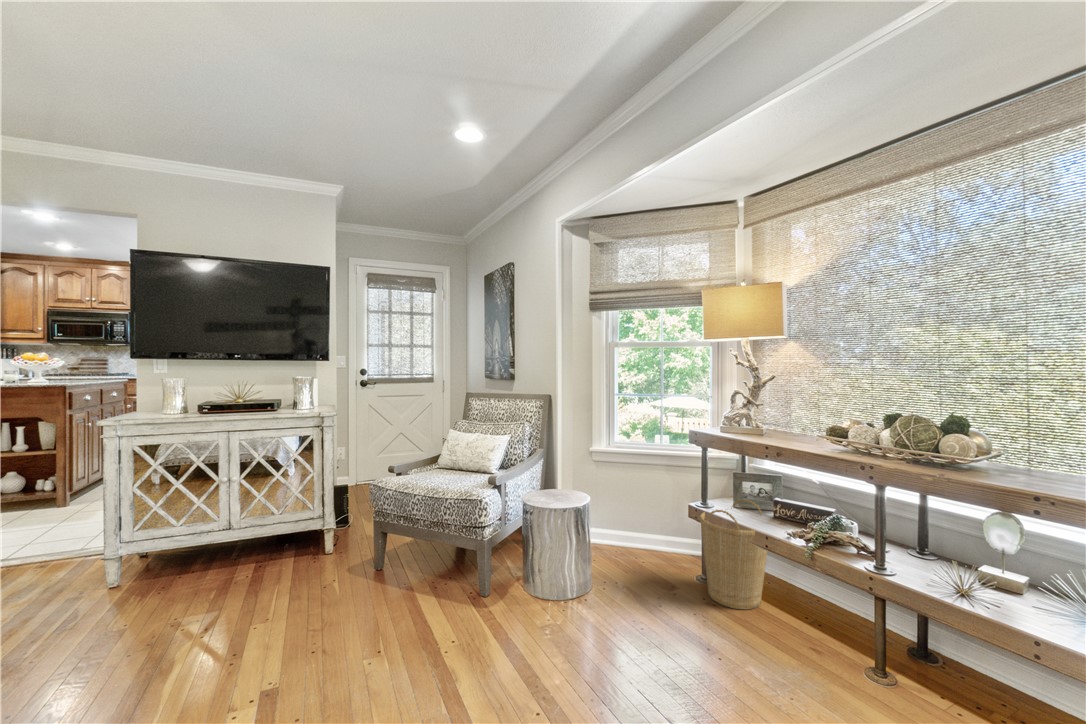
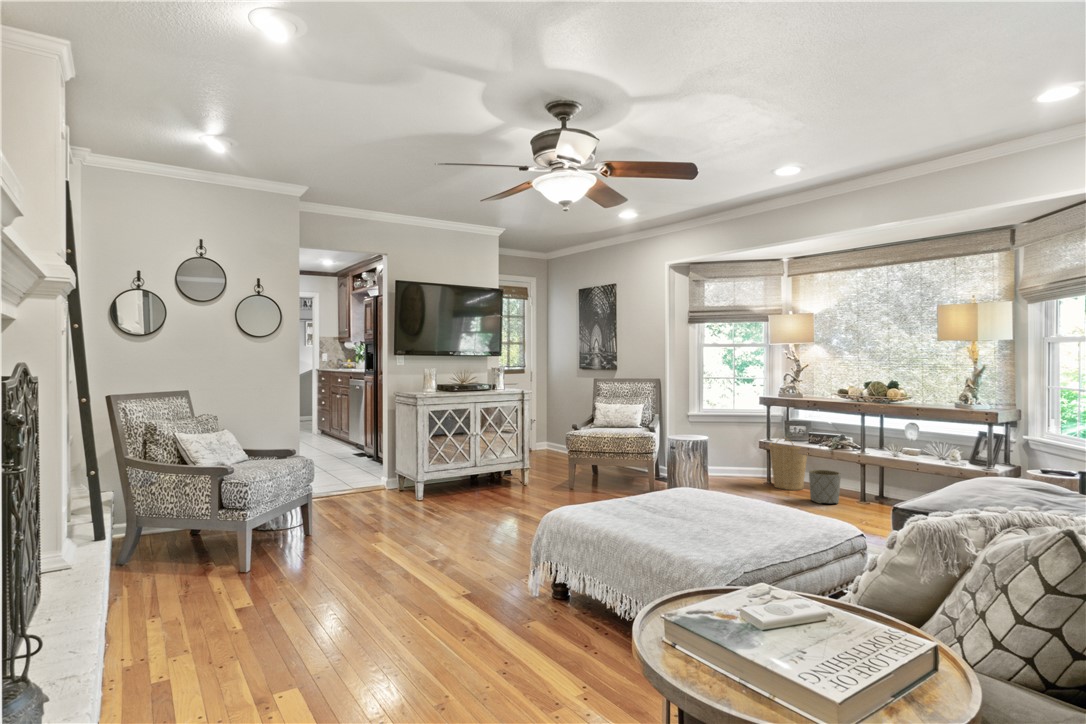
planter: none [758,592,827,685] -> present [809,470,841,504]

